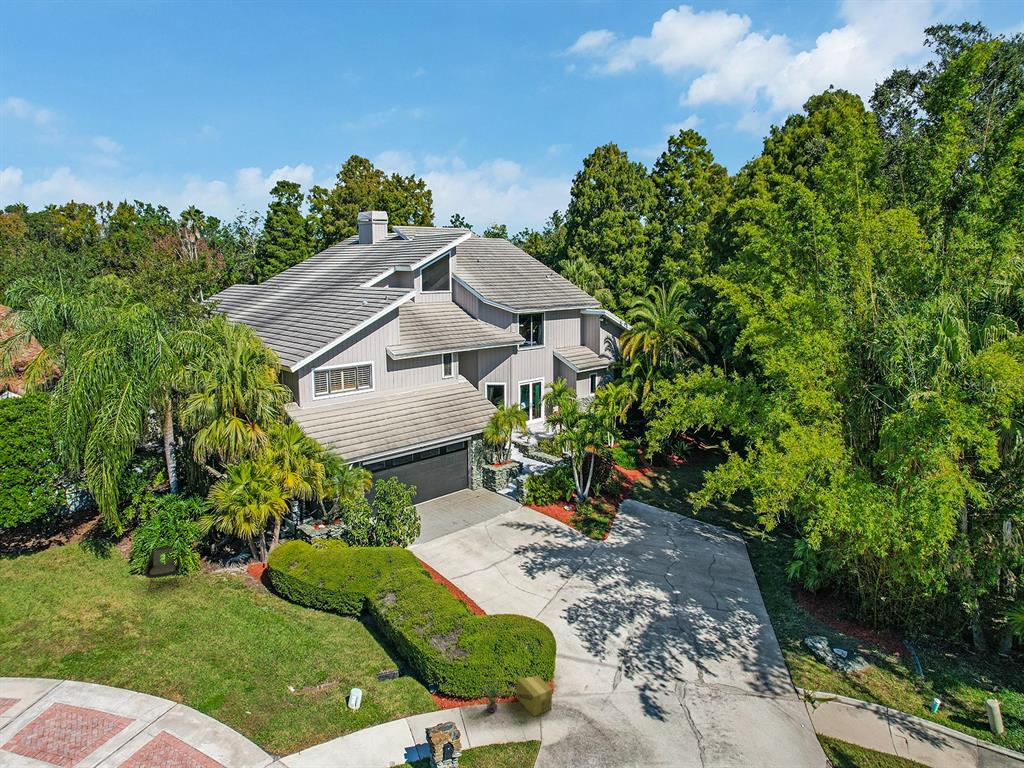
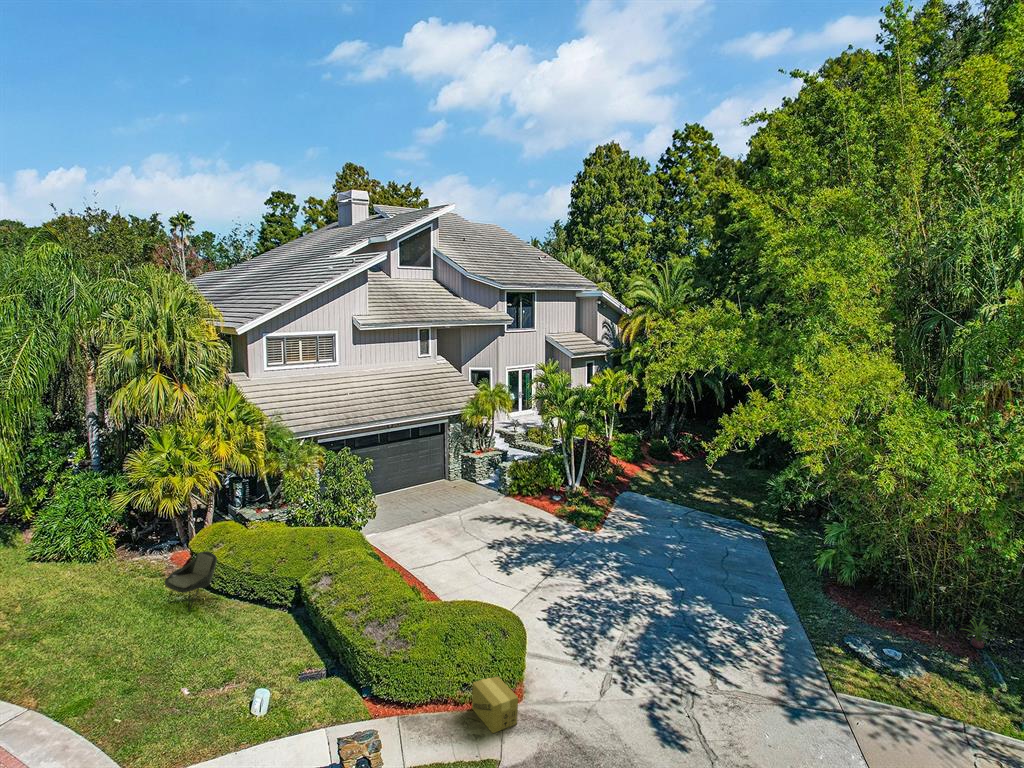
lounge chair: present [145,547,181,592] -> present [164,551,219,612]
decorative plant: present [480,682,503,712] -> present [967,620,988,649]

